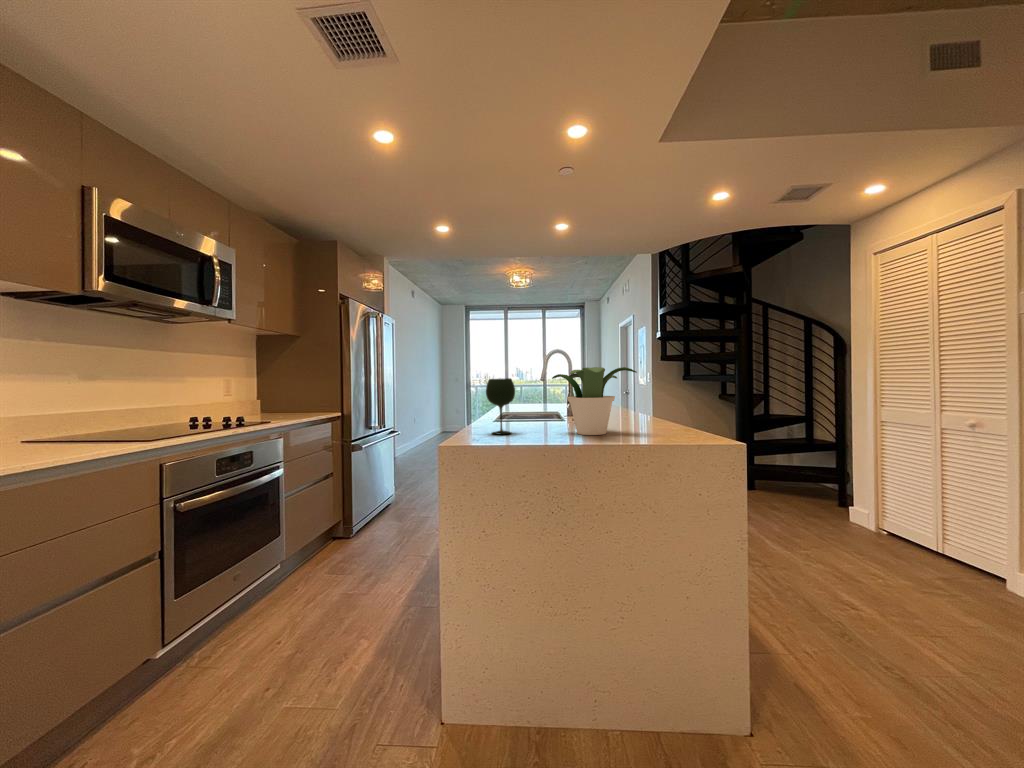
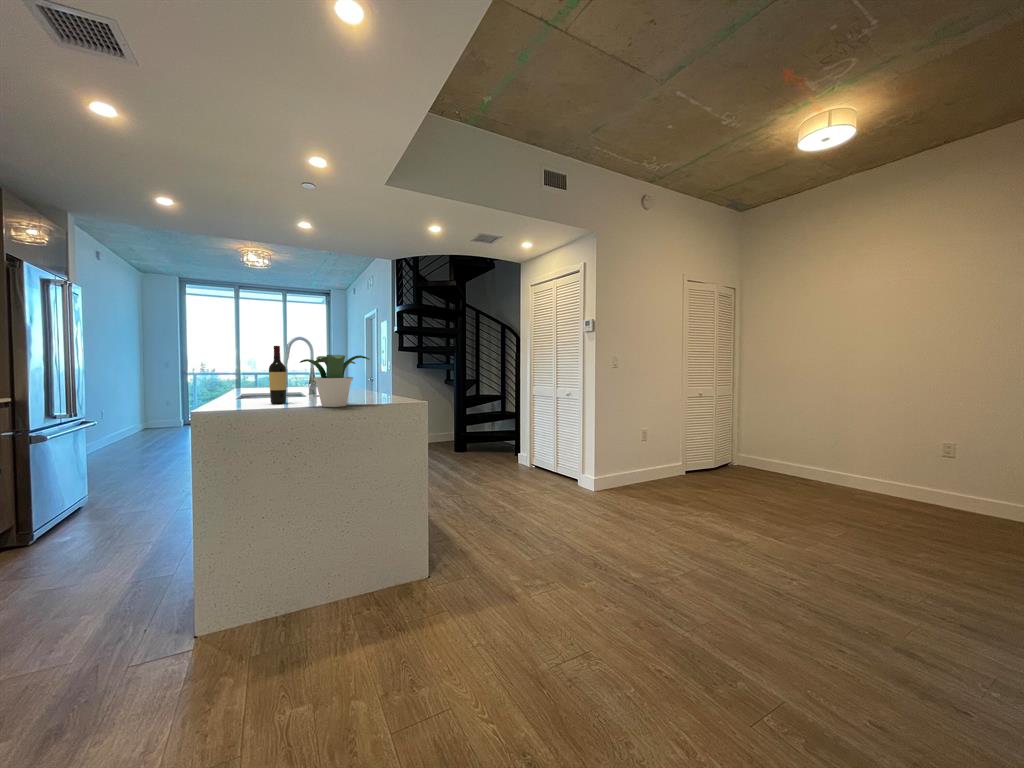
wine bottle: none [521,360,539,427] -> present [269,346,286,404]
wine glass: present [486,378,515,434] -> none [235,361,265,409]

